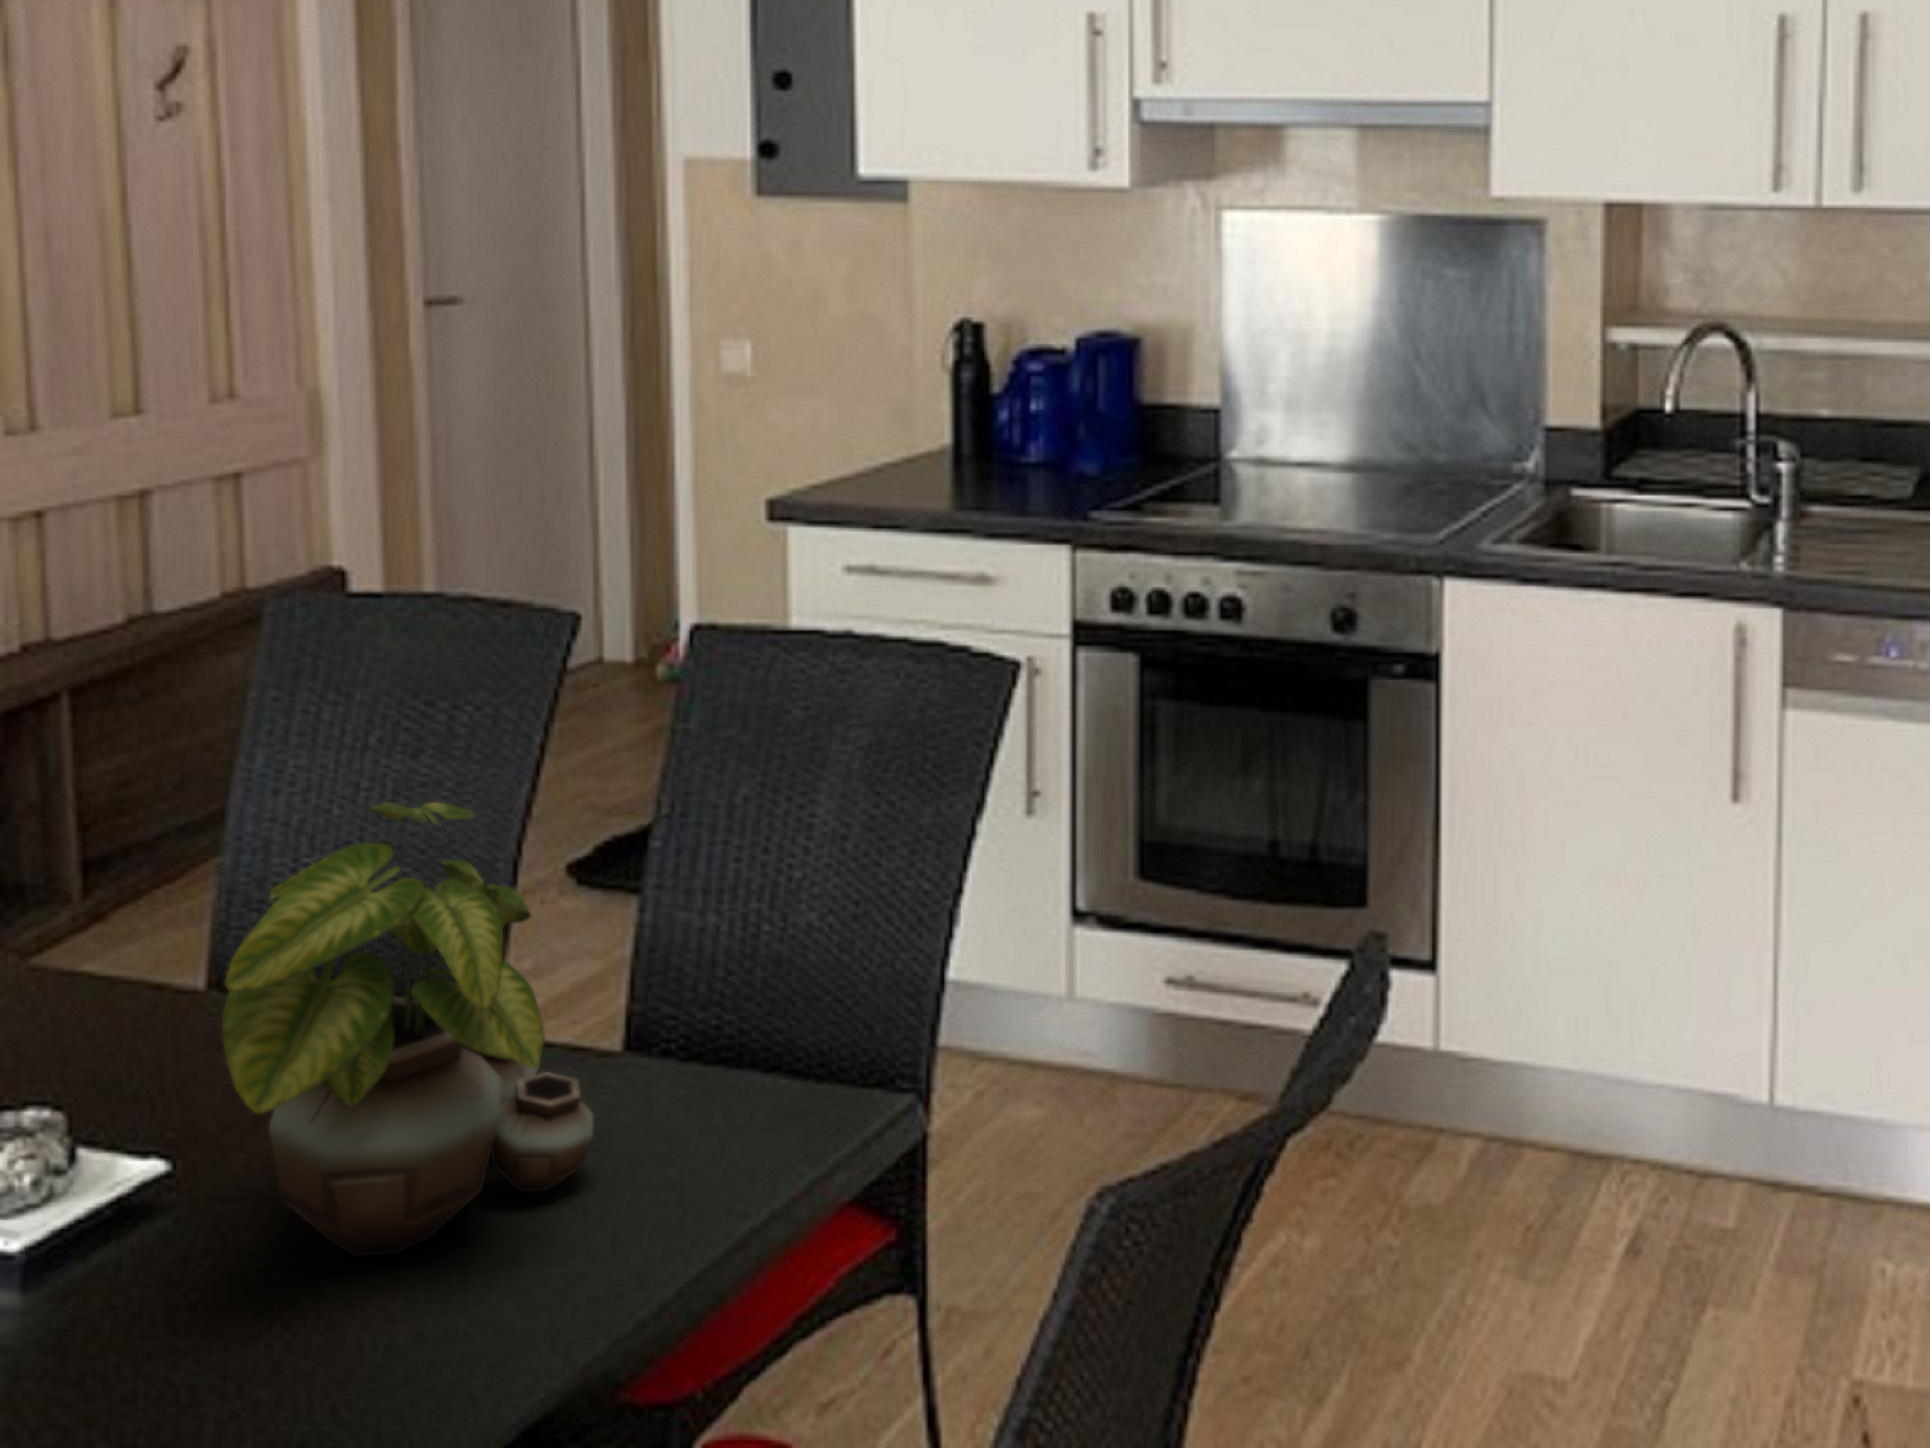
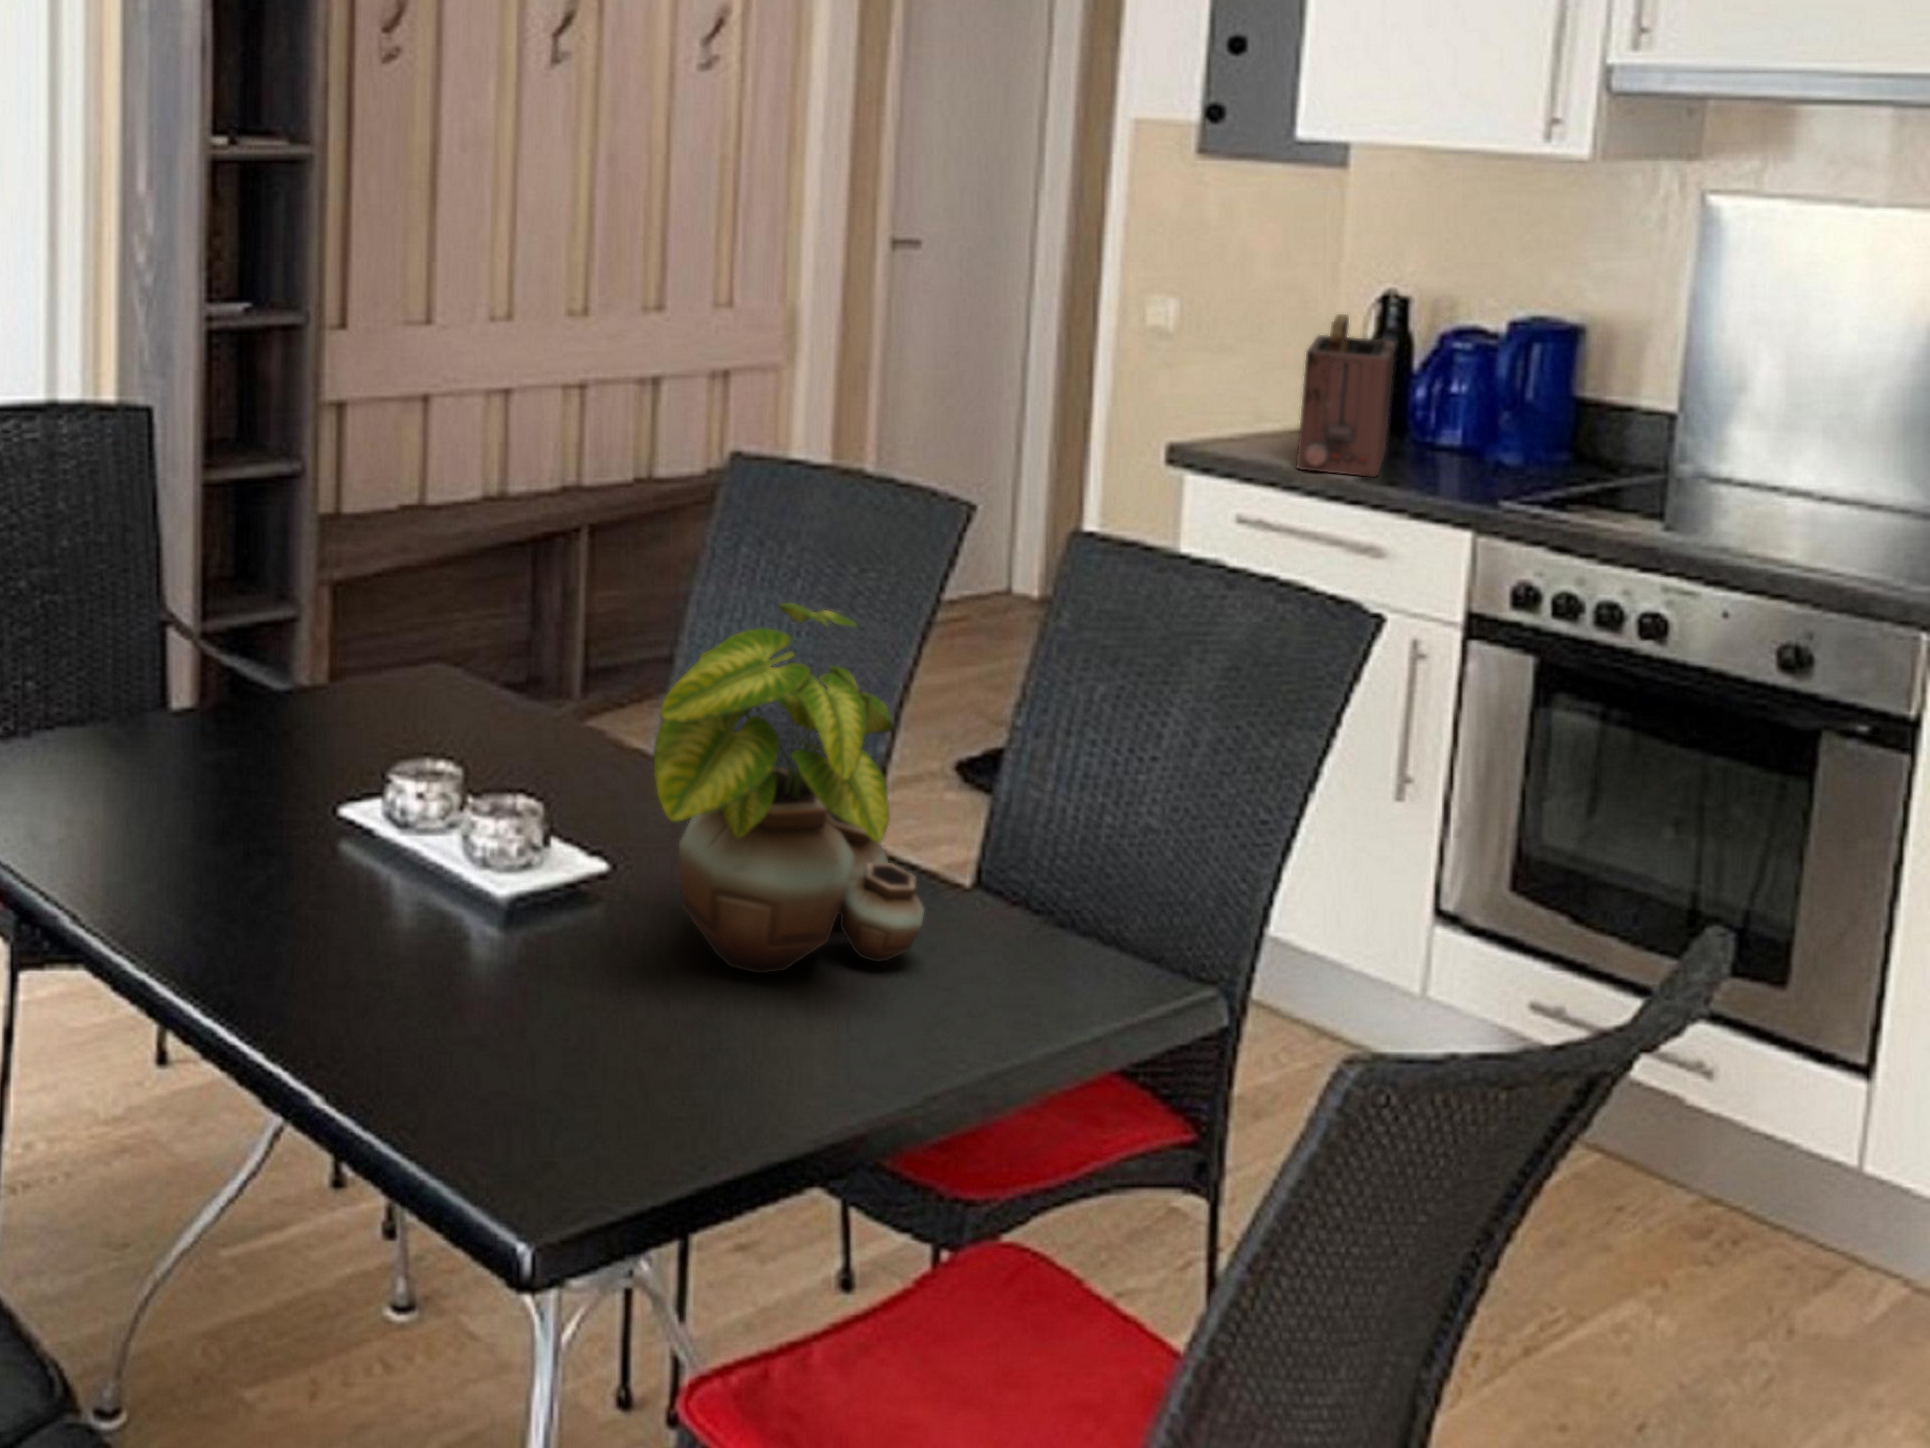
toaster: none [894,348,976,508] -> present [1297,314,1395,477]

